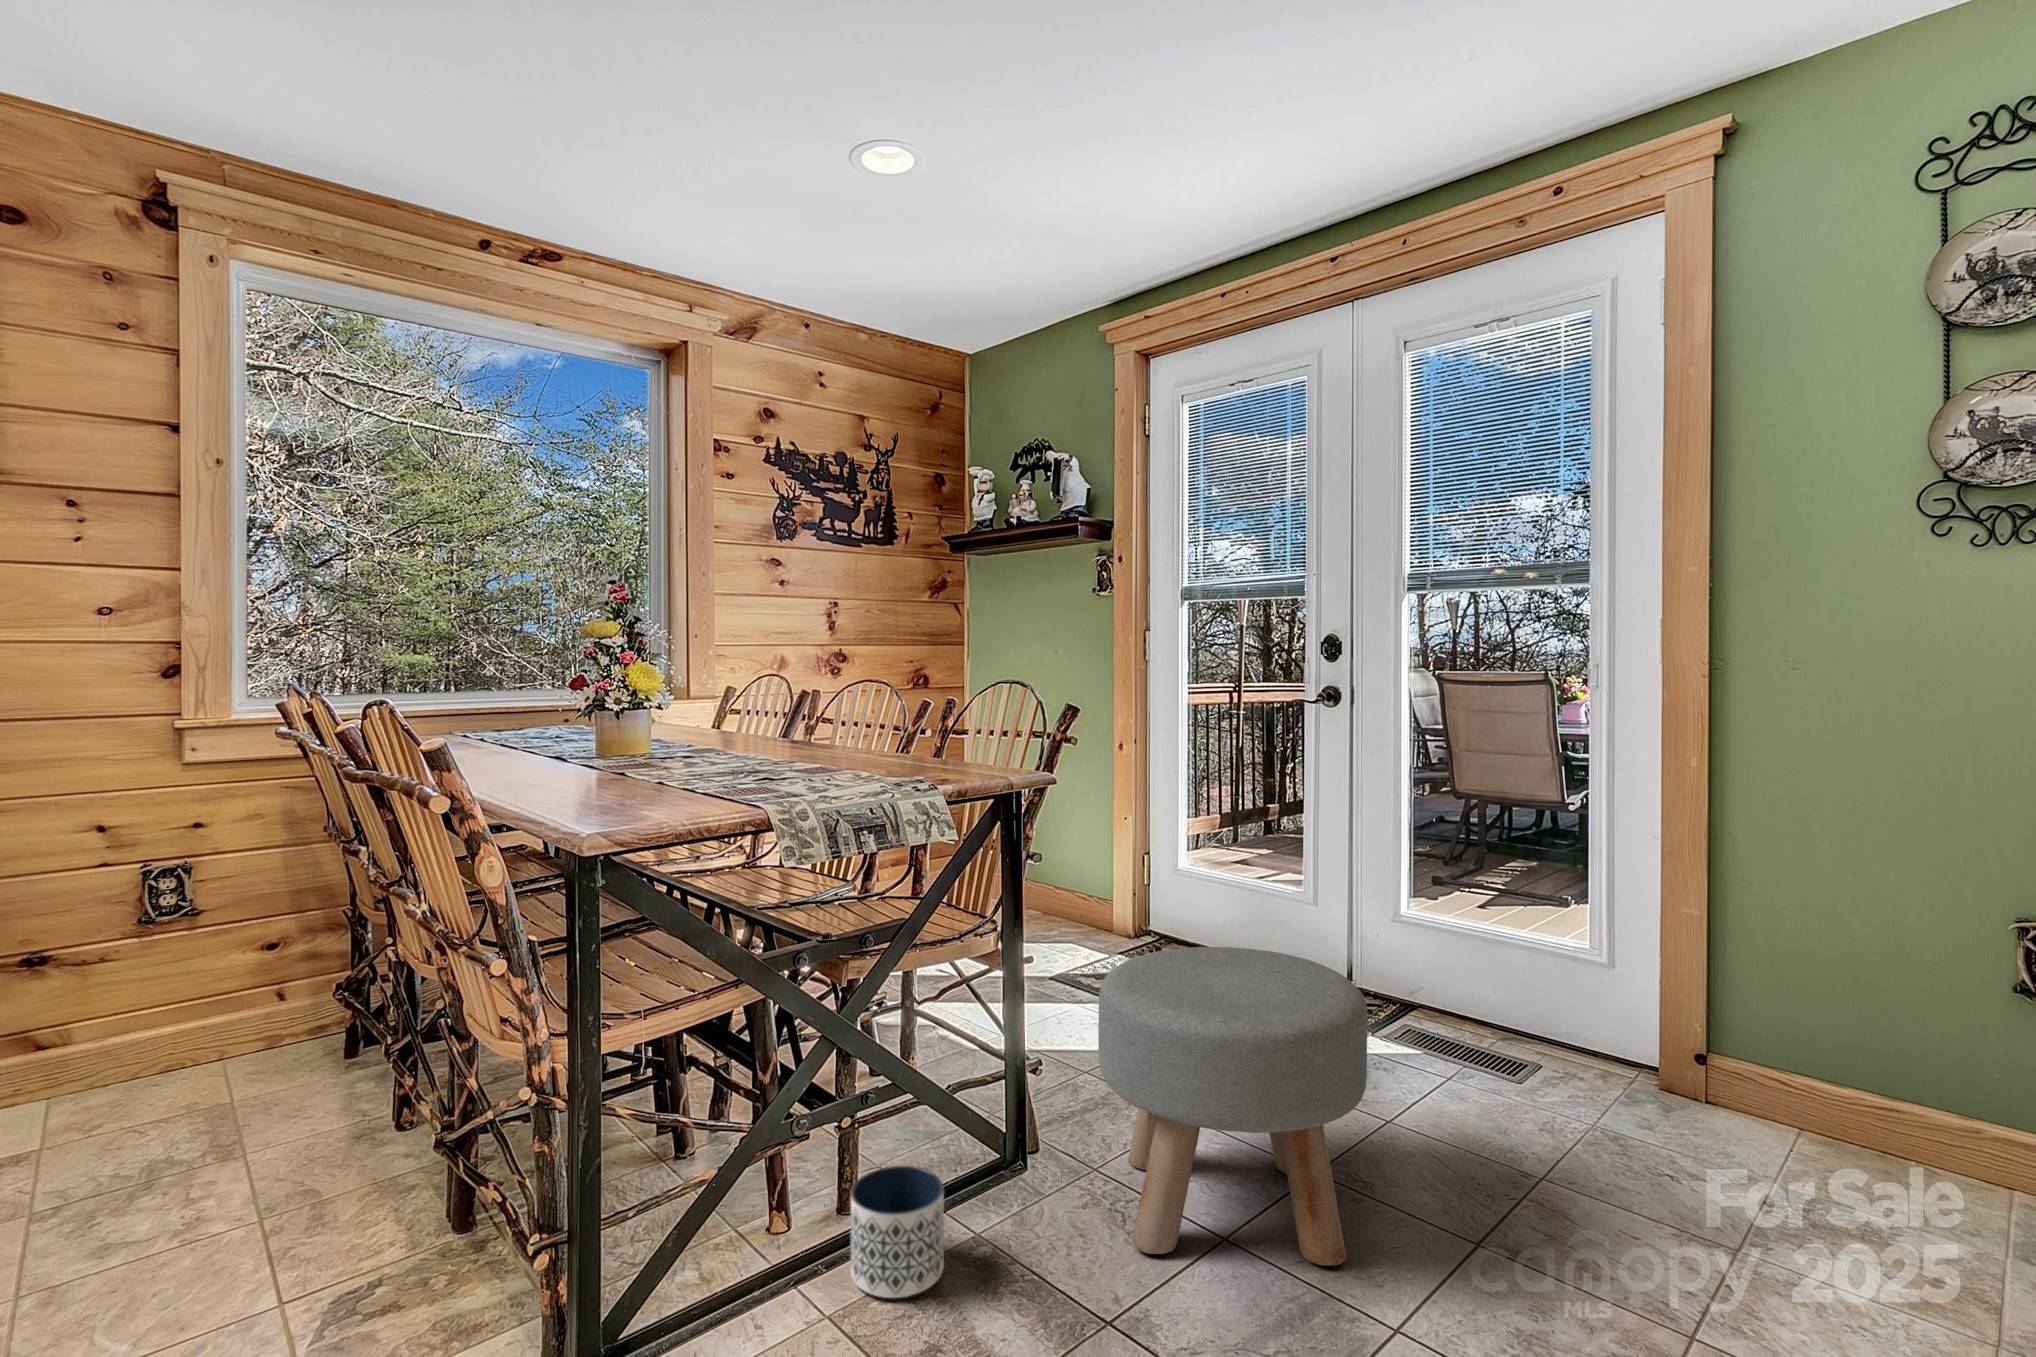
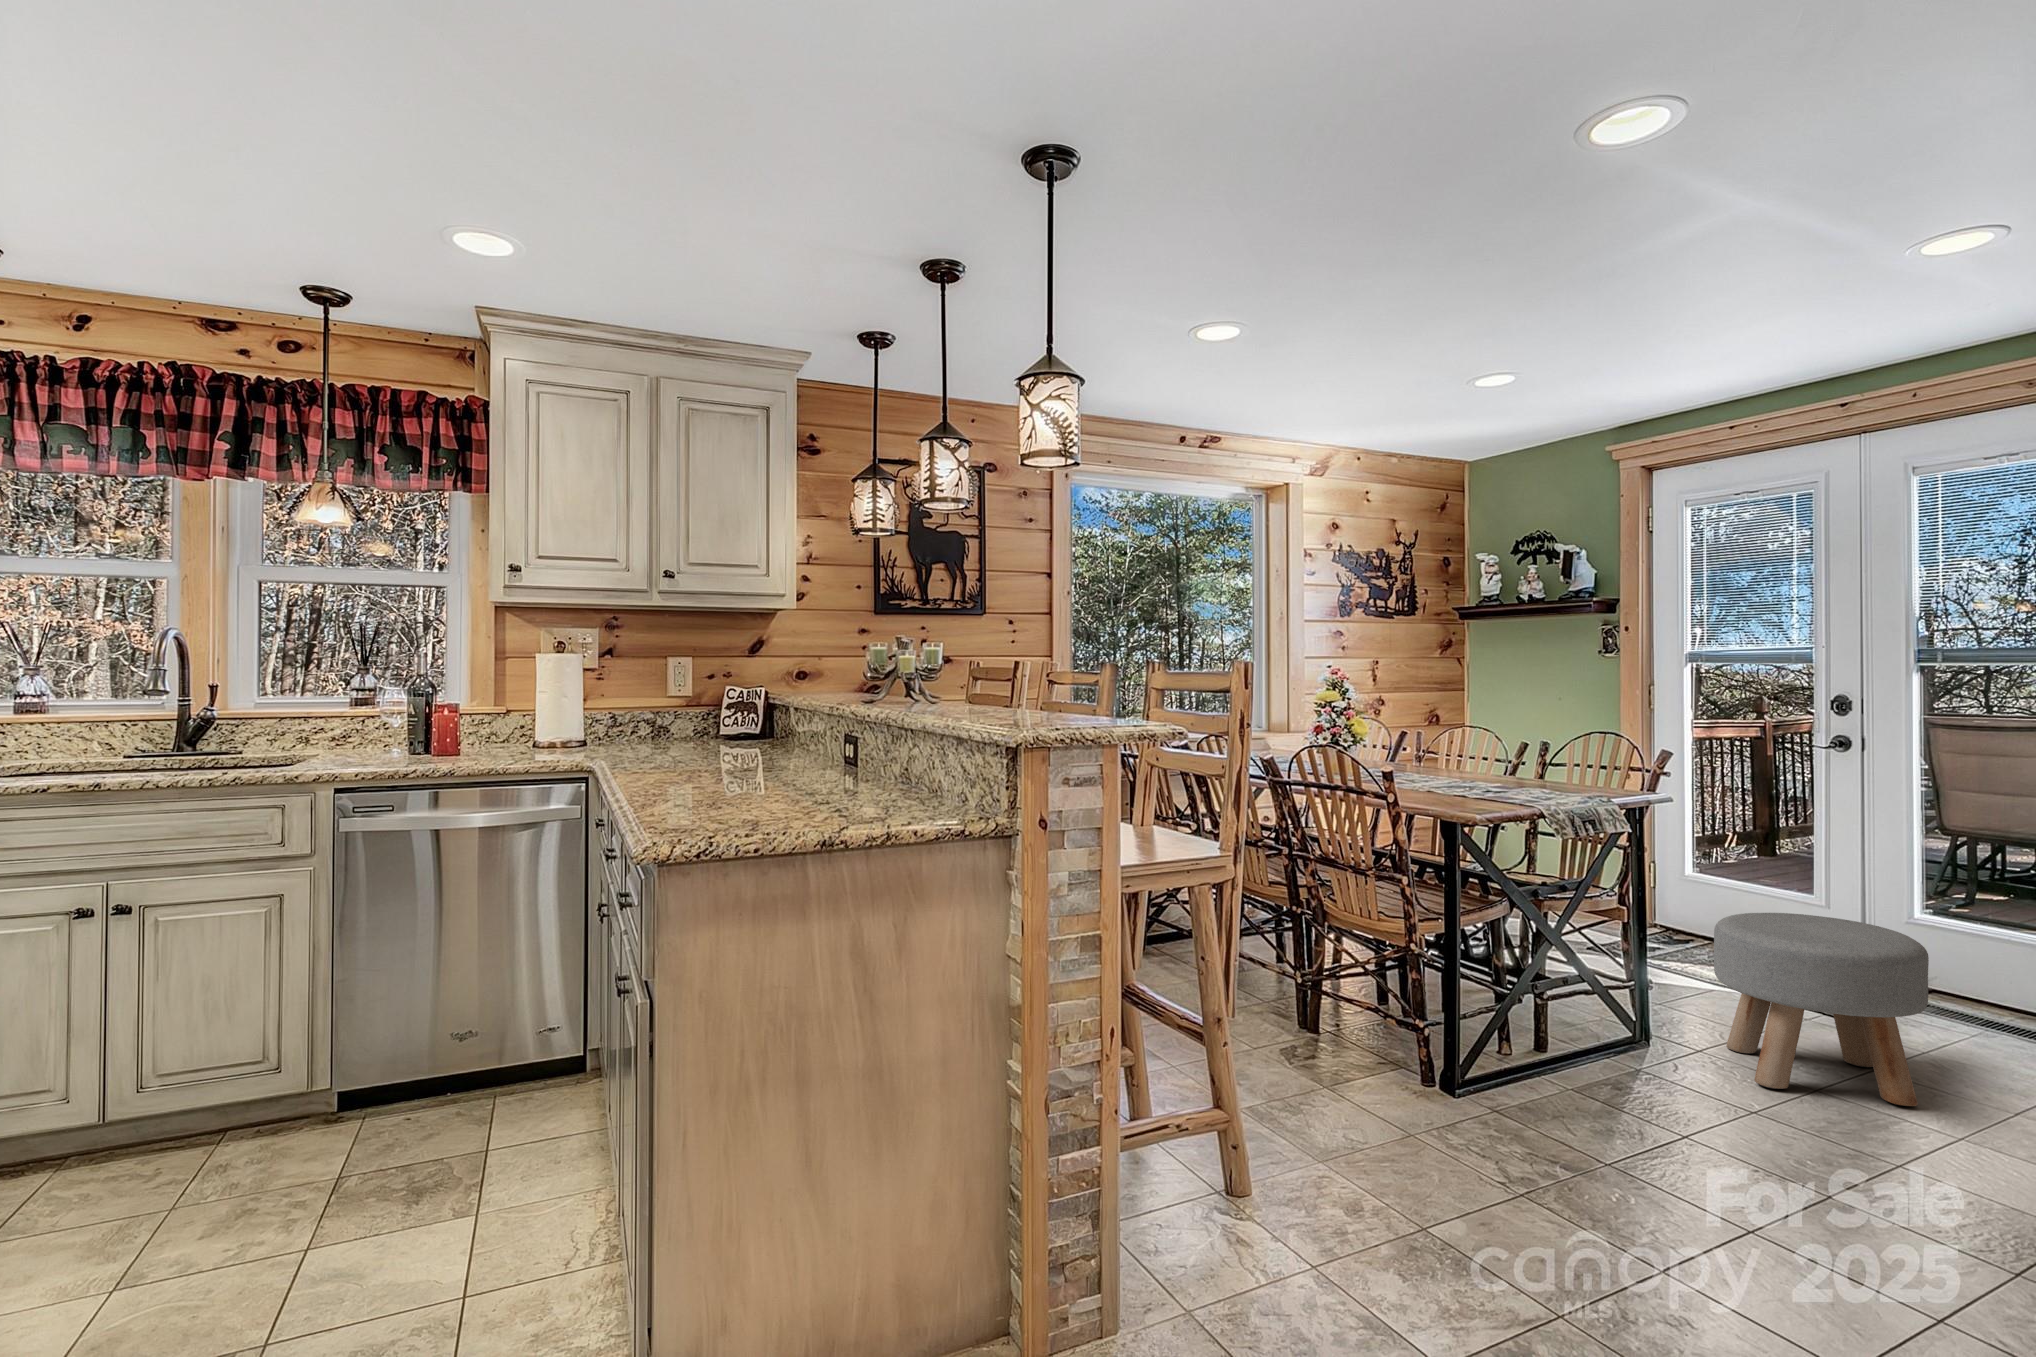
planter: present [851,1166,944,1298] -> none [1573,1021,1634,1088]

